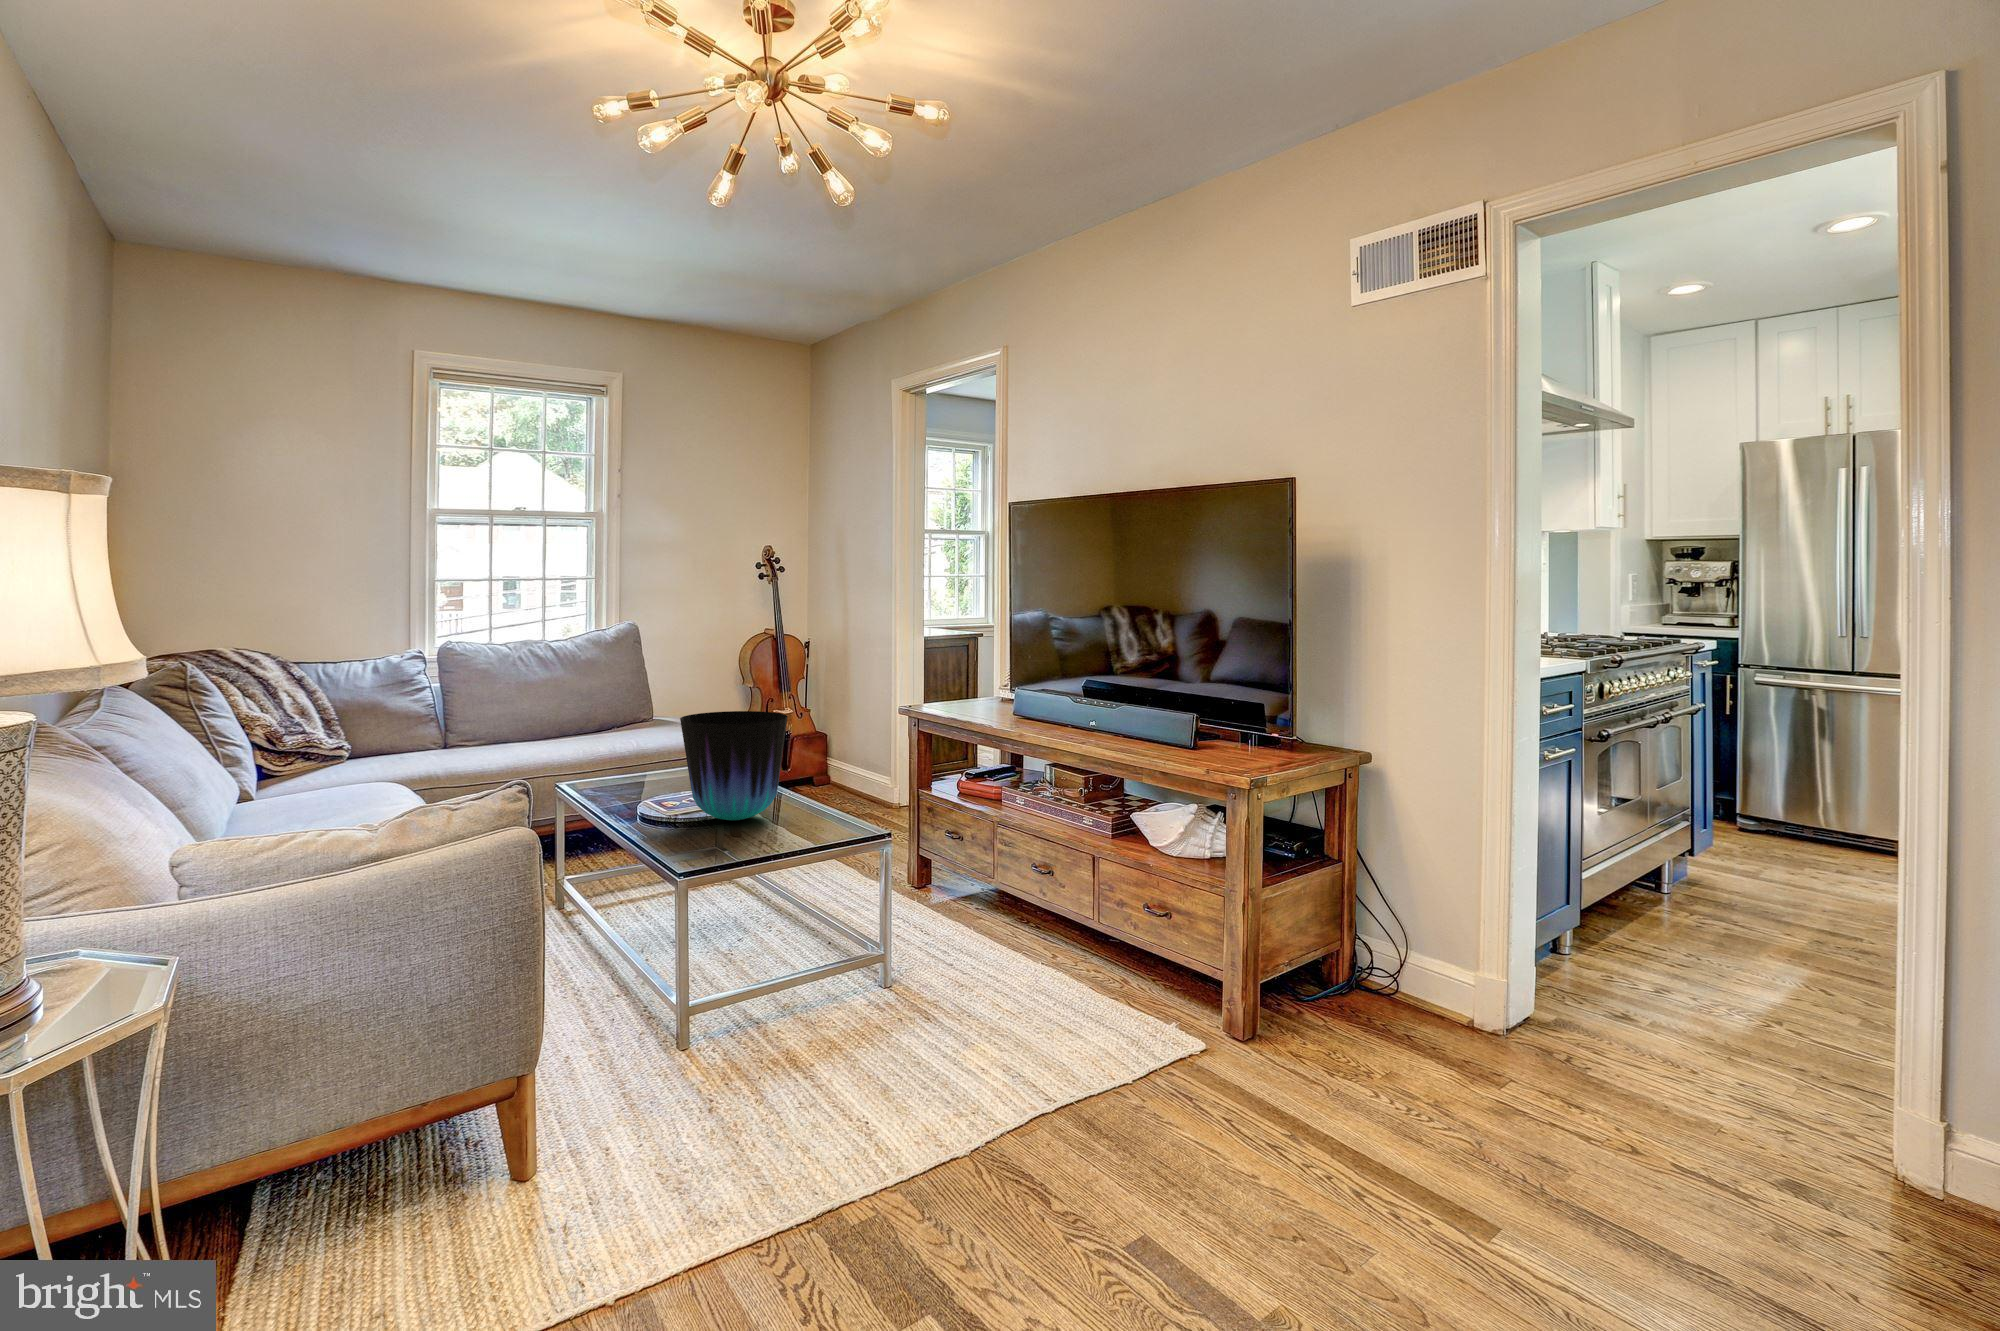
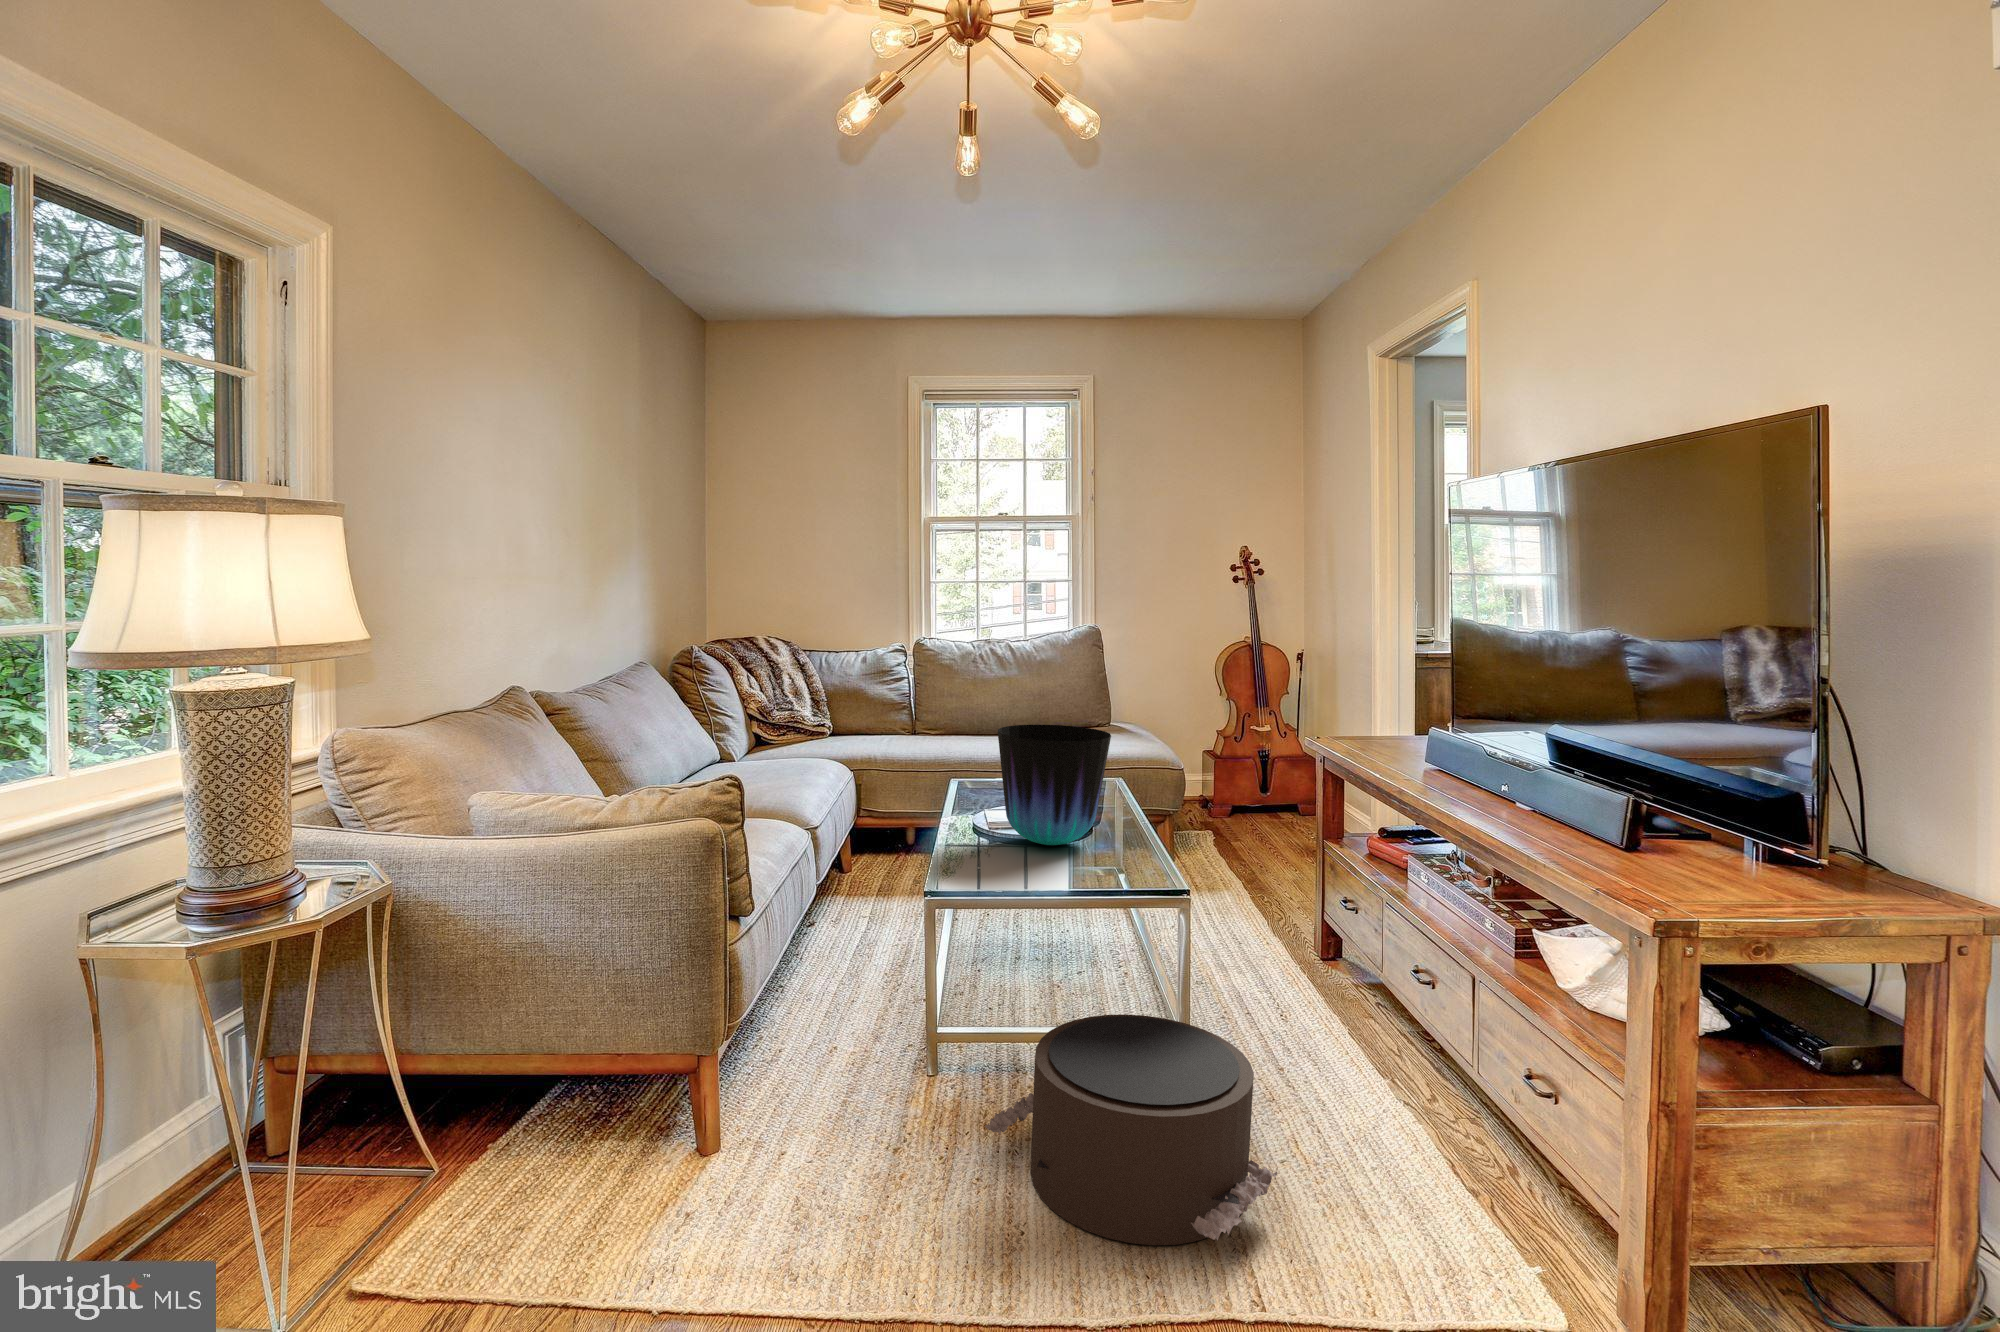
pouf: none [793,934,1024,1104] -> present [985,1014,1277,1245]

